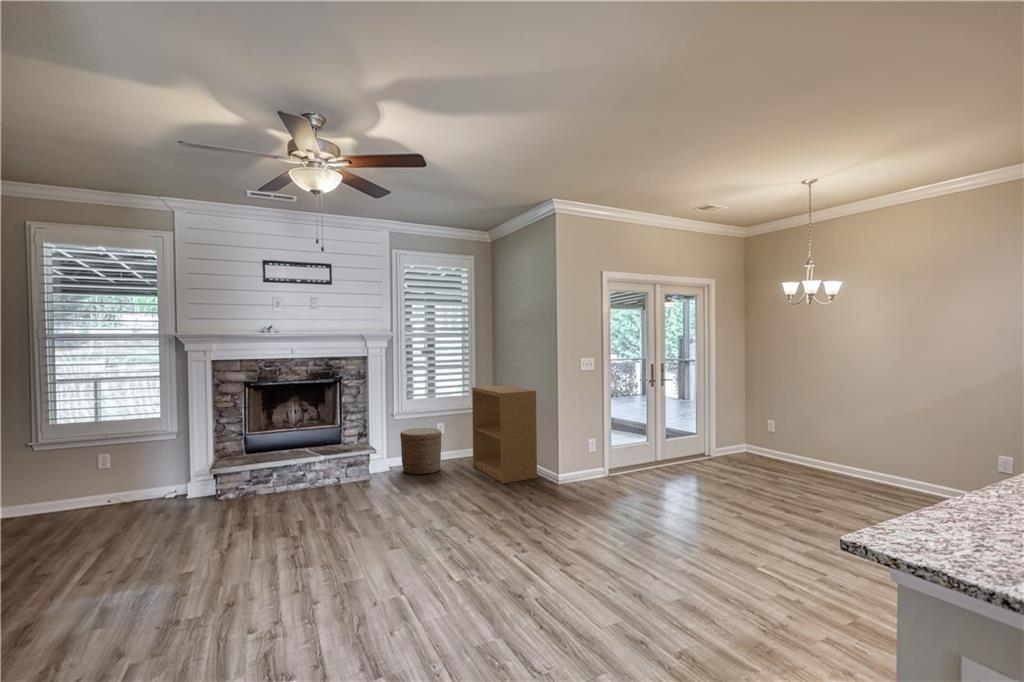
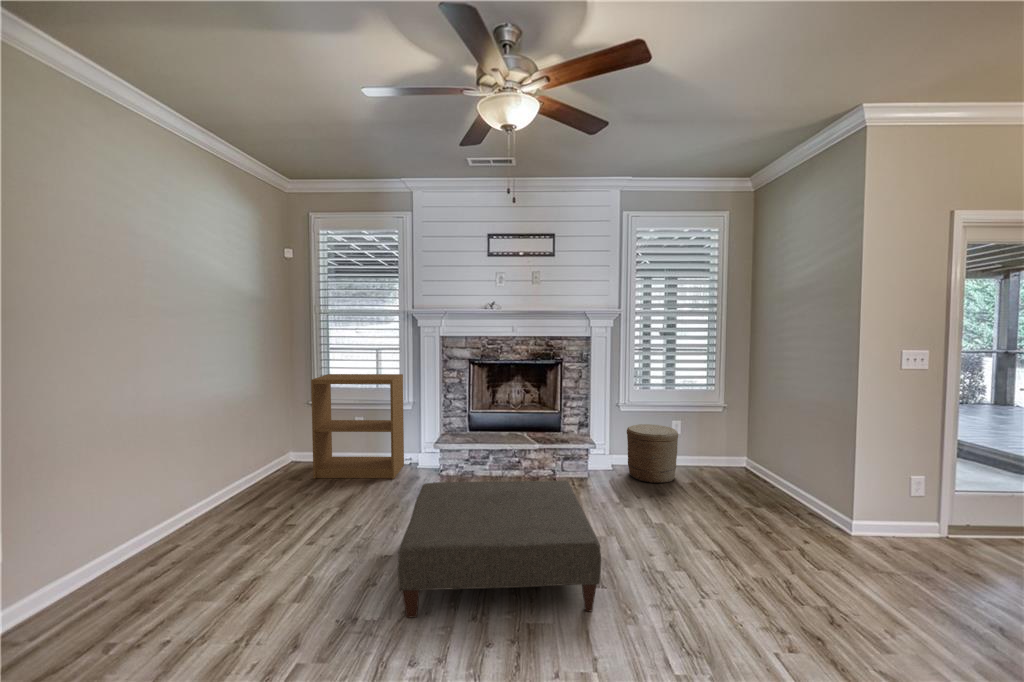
bookshelf: present [472,385,537,484] -> present [311,374,404,479]
ottoman: none [218,476,402,609] -> present [398,480,601,618]

